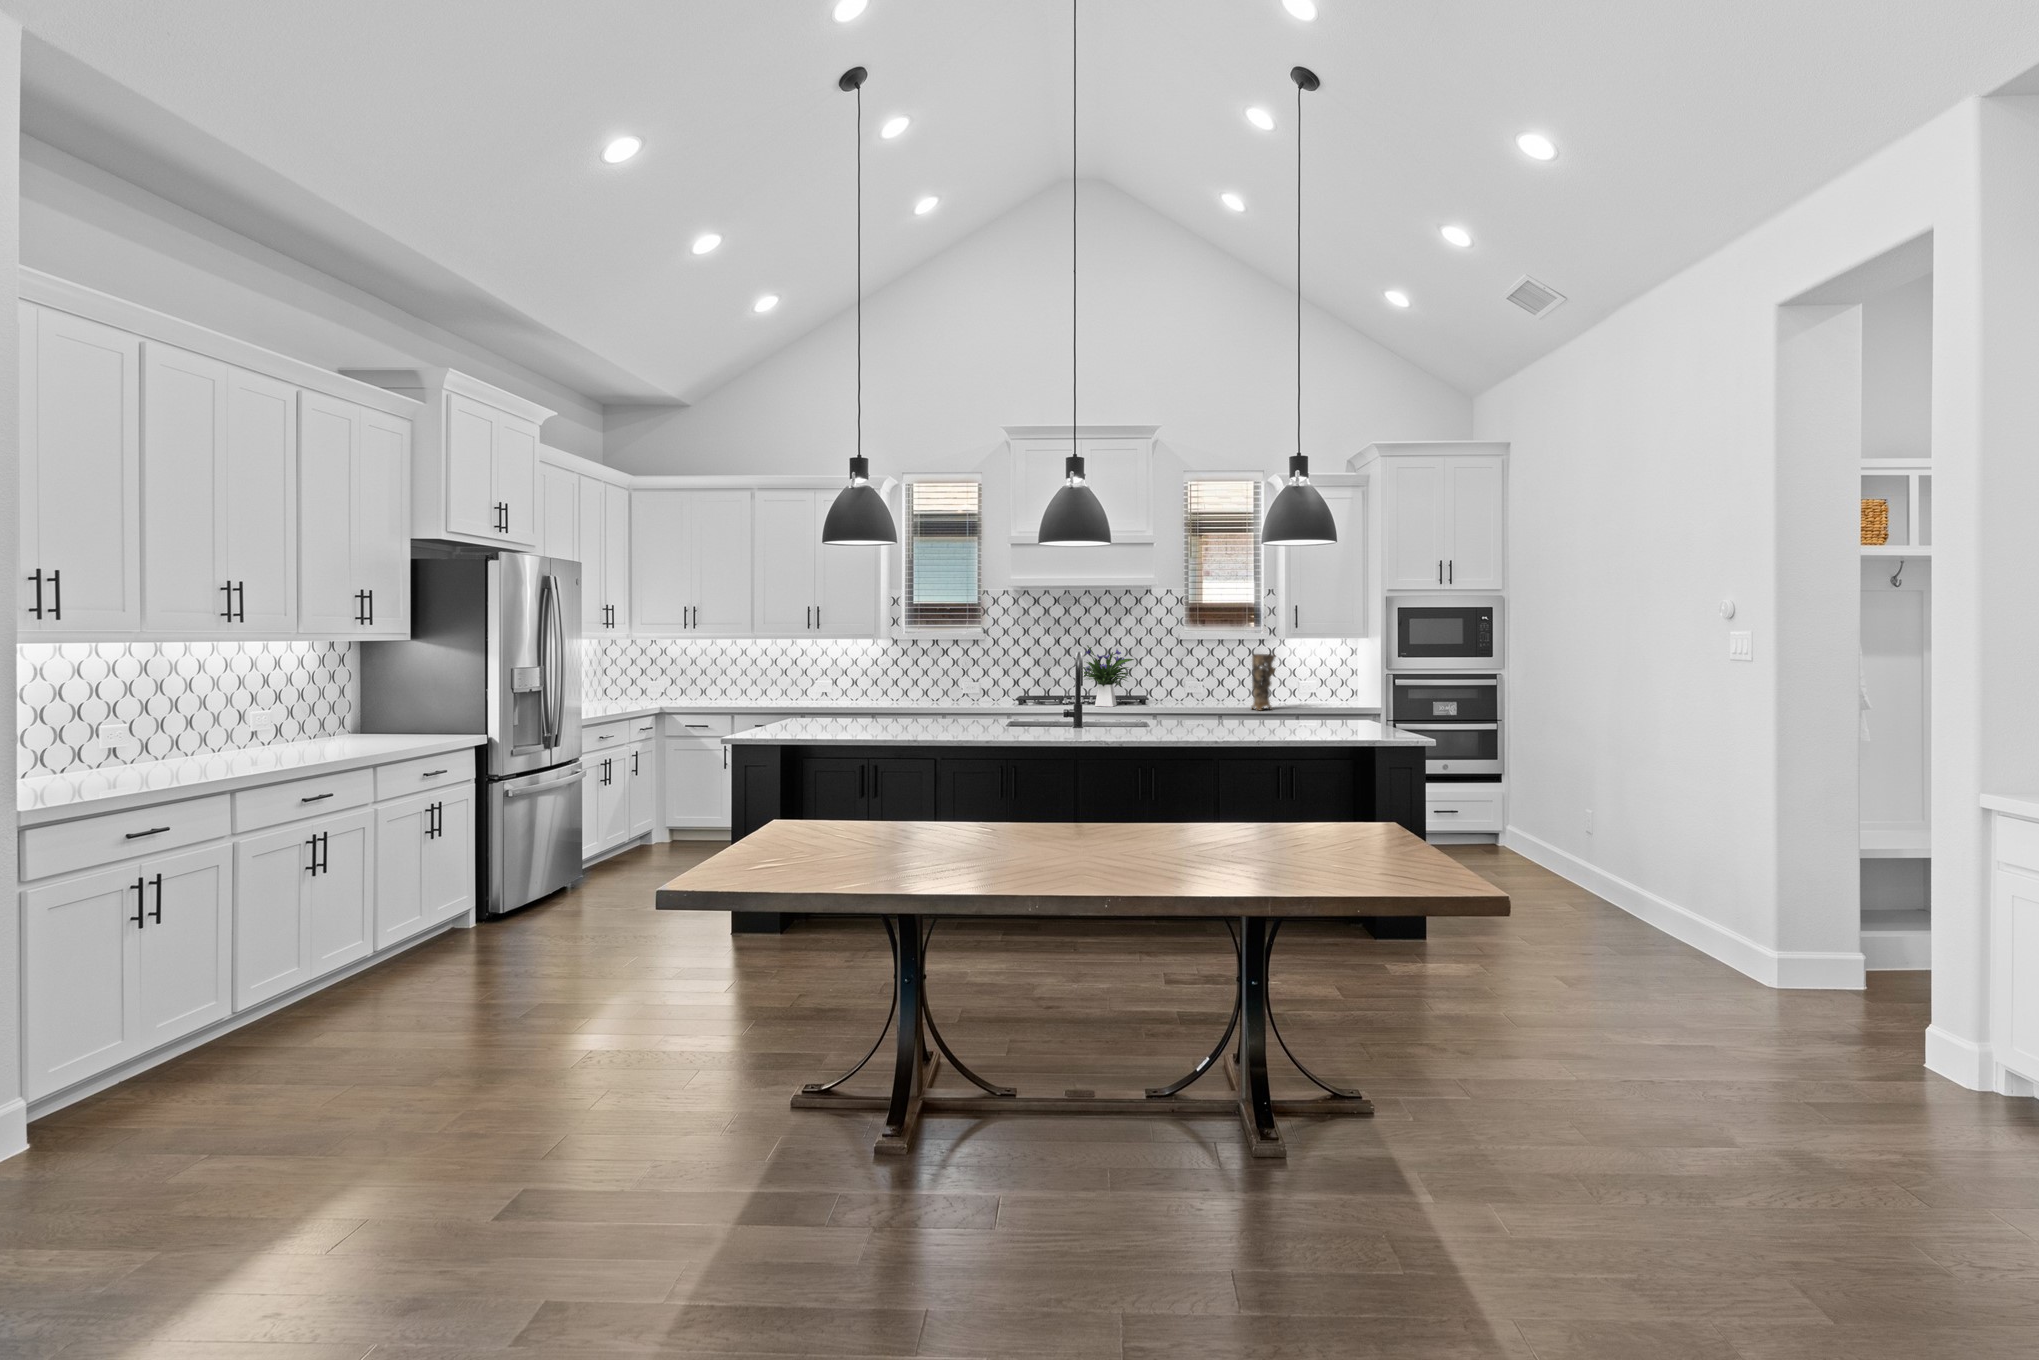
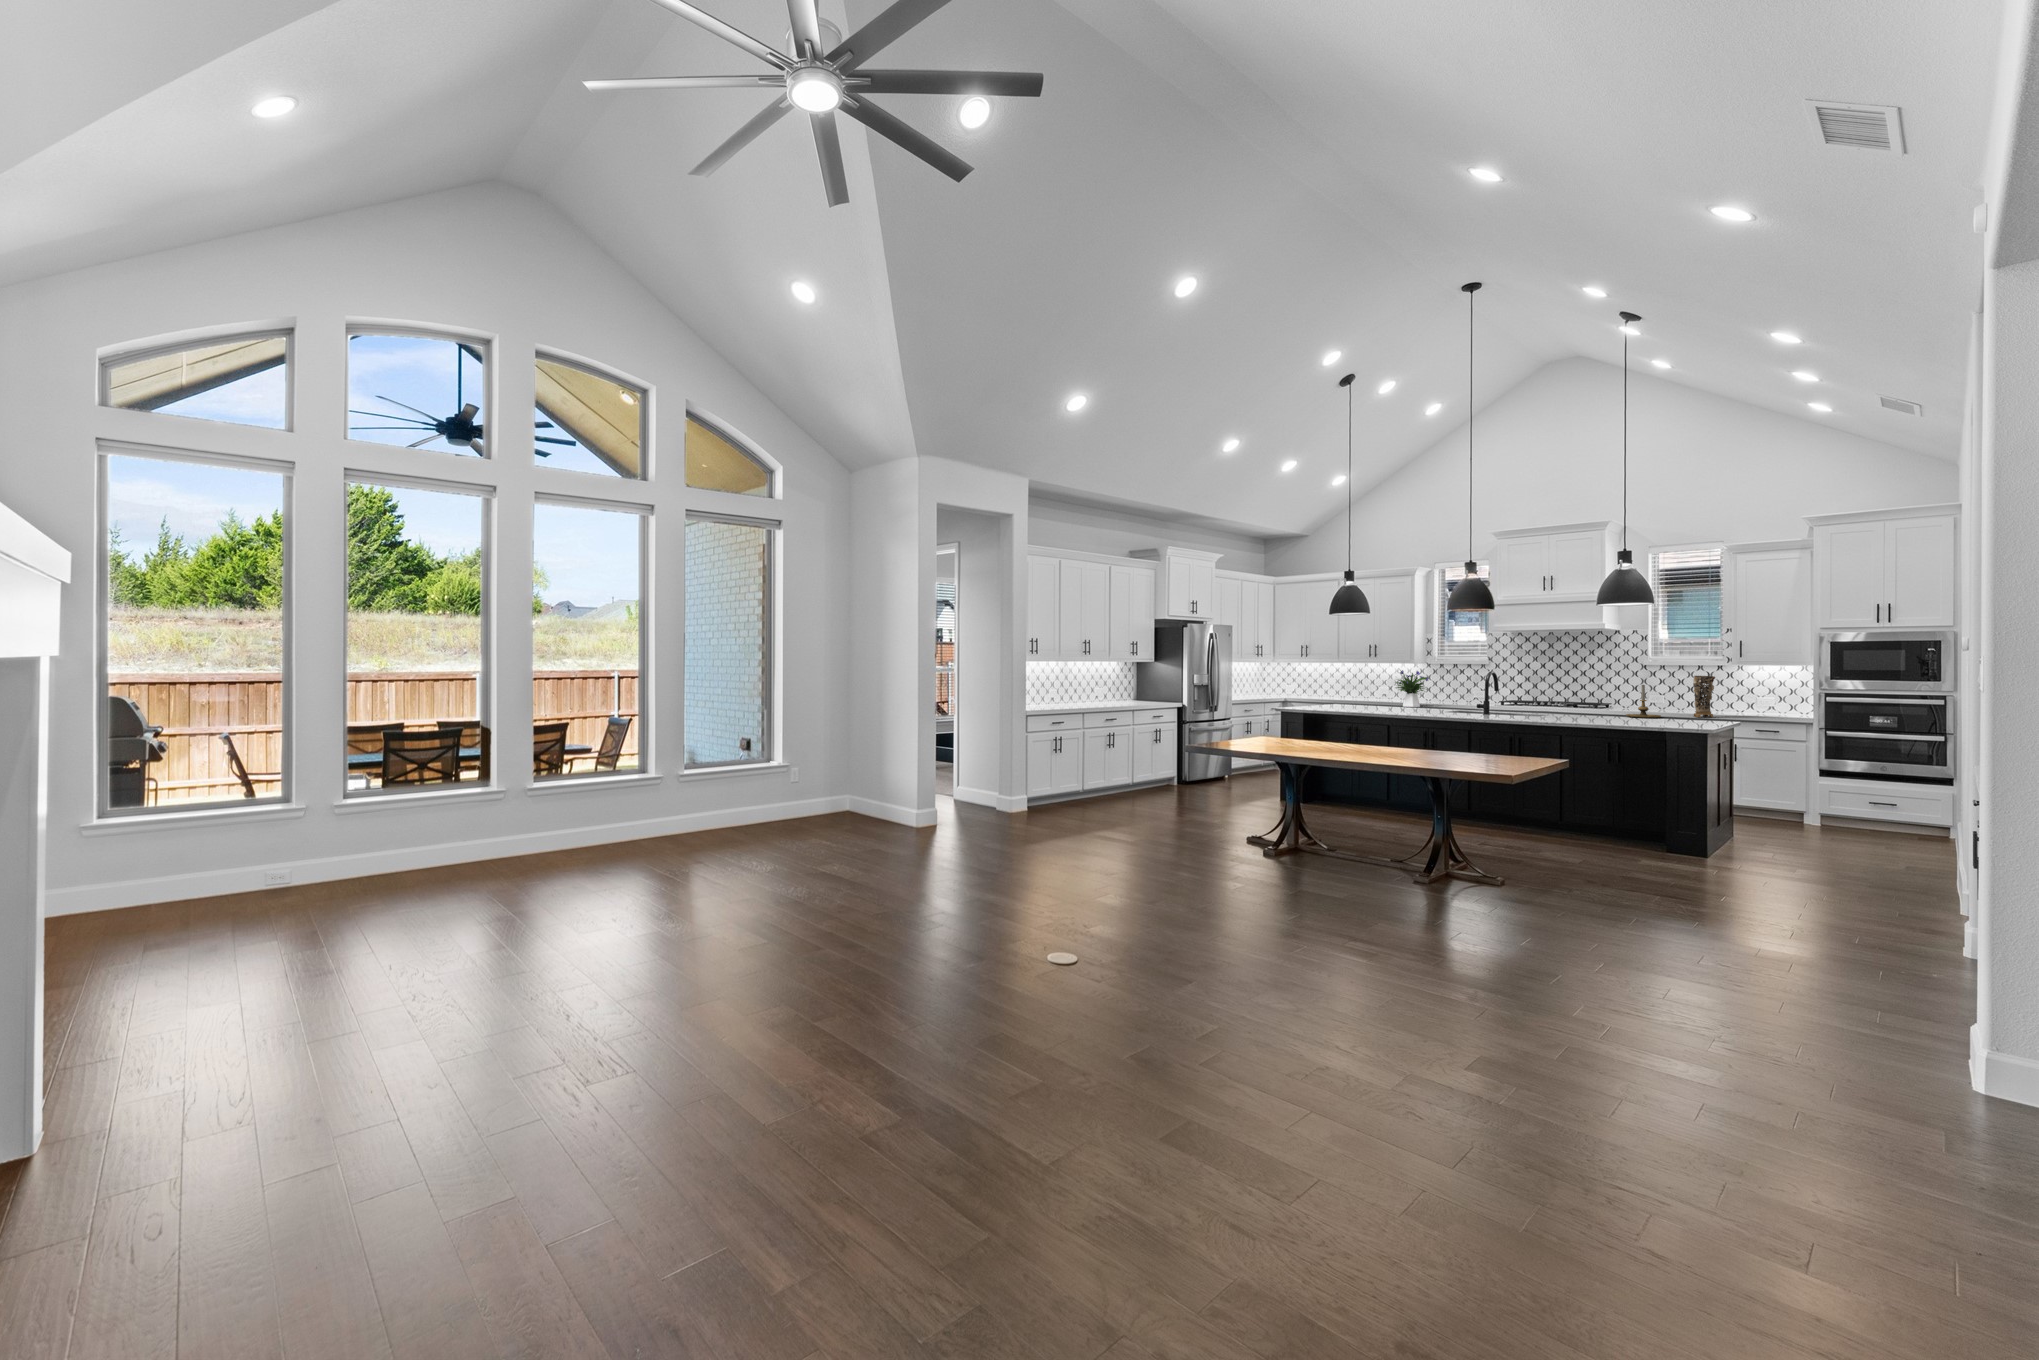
flower arrangement: present [1083,645,1134,707] -> present [1396,670,1429,707]
candle holder: none [1186,668,1227,715] -> present [1626,685,1661,718]

